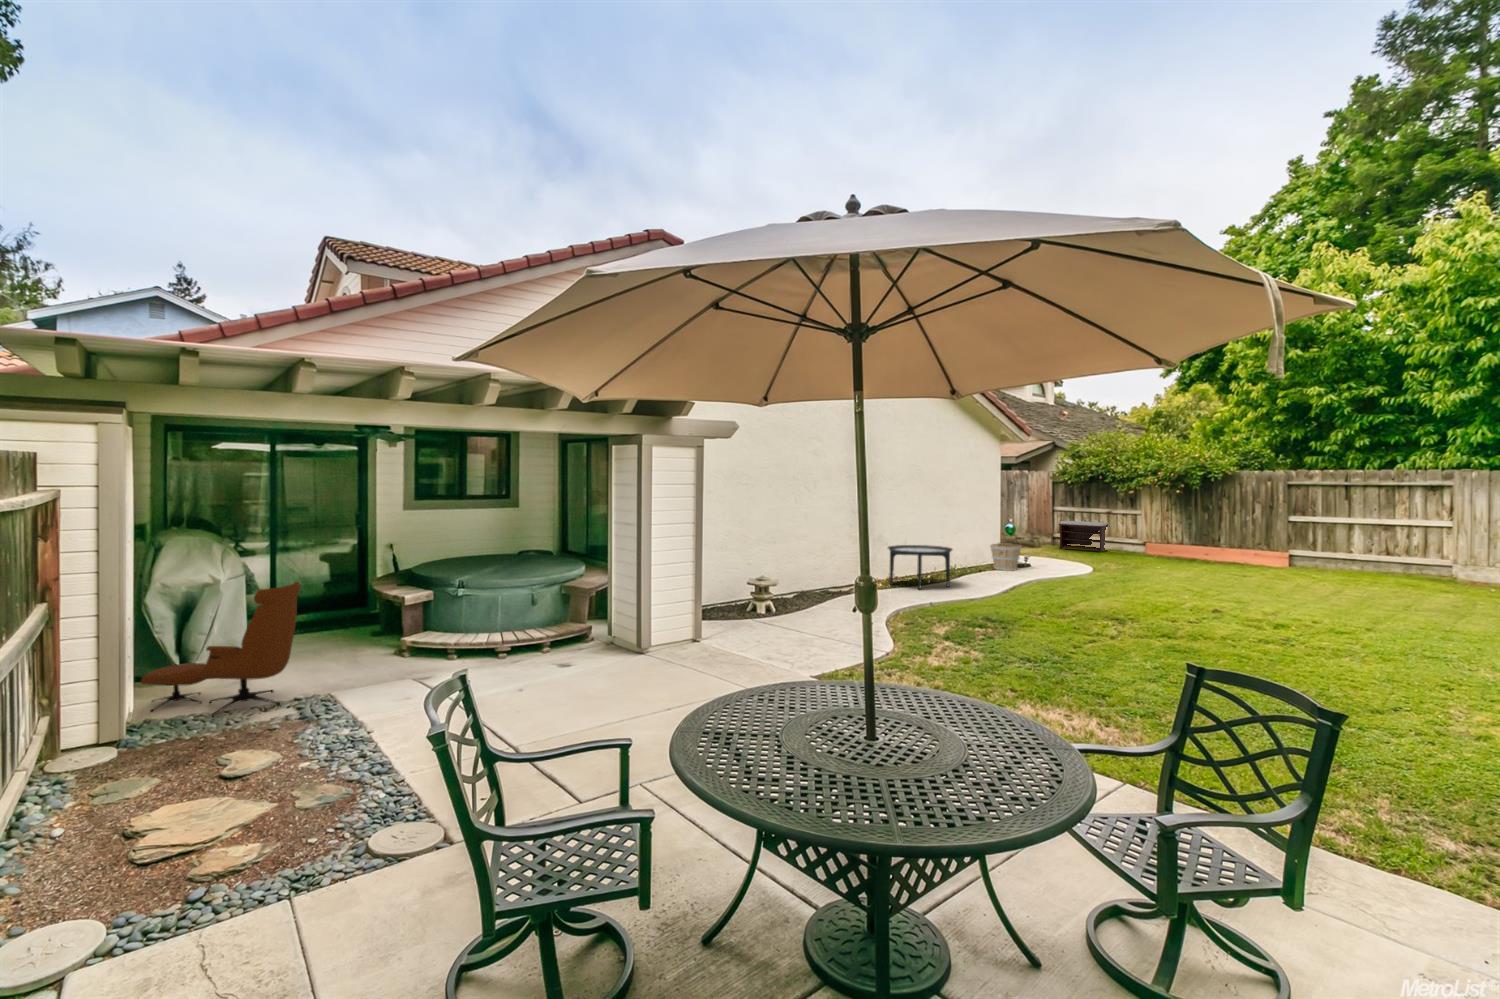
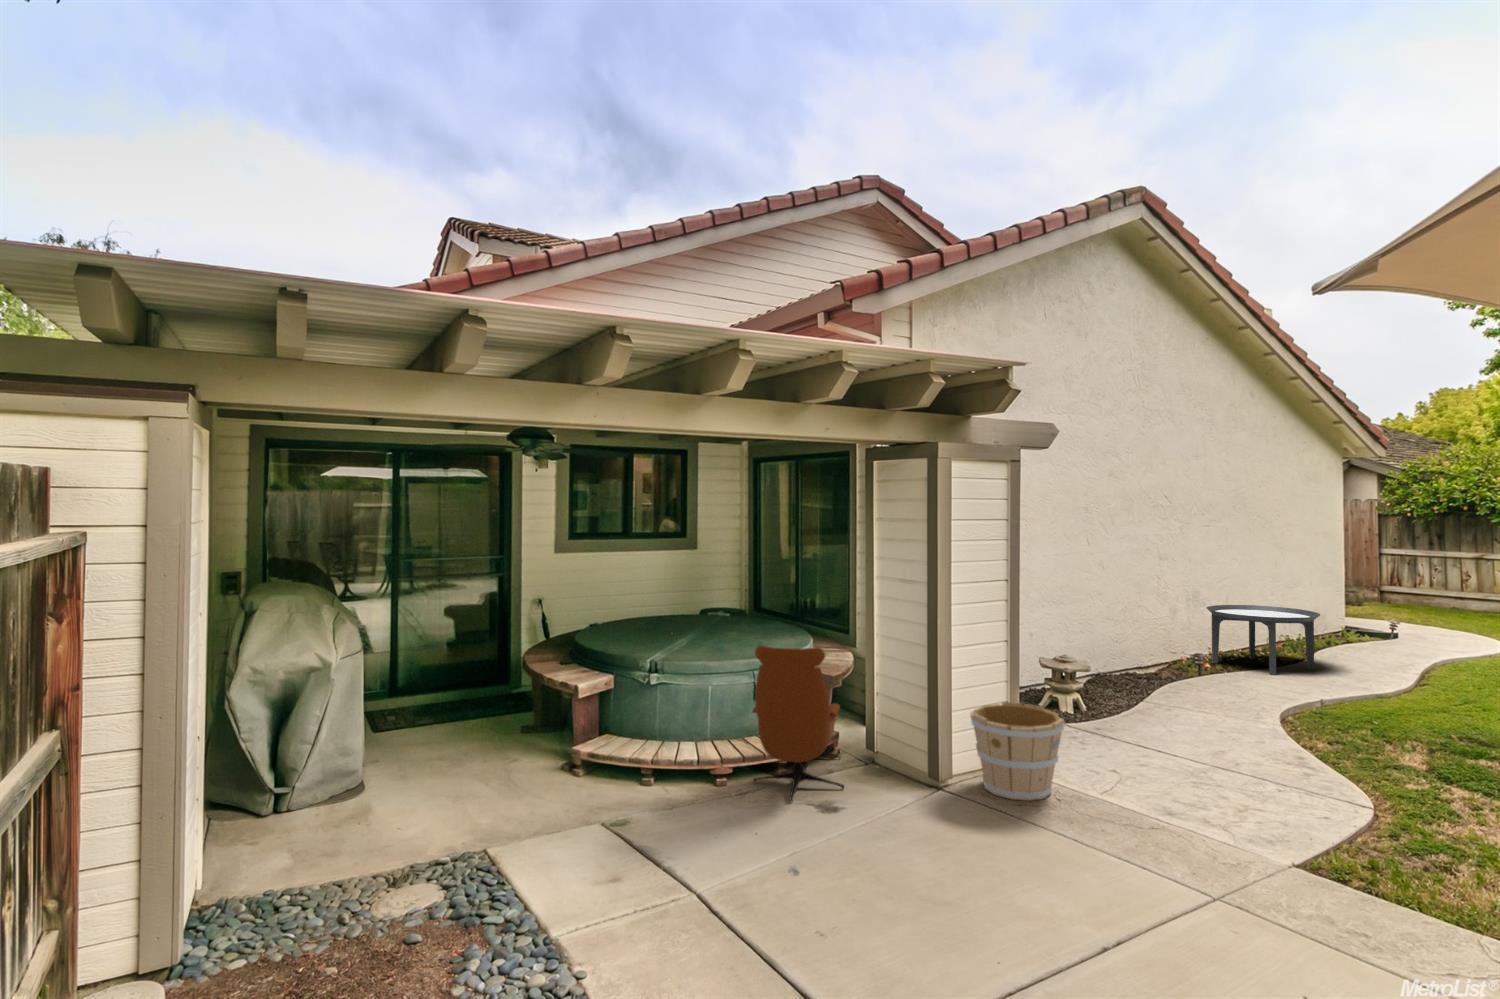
bench: present [1059,521,1108,553] -> none [1398,567,1487,614]
wooden bucket: present [990,543,1022,571] -> present [970,702,1064,801]
lounge chair: present [141,582,300,717] -> present [752,645,844,802]

